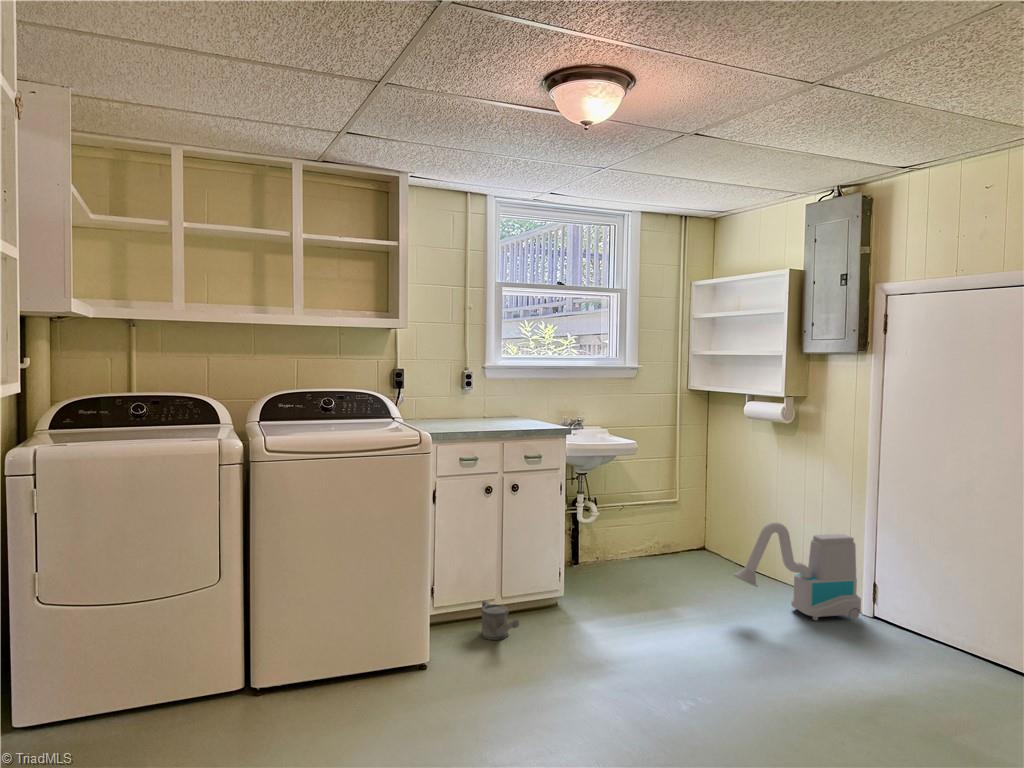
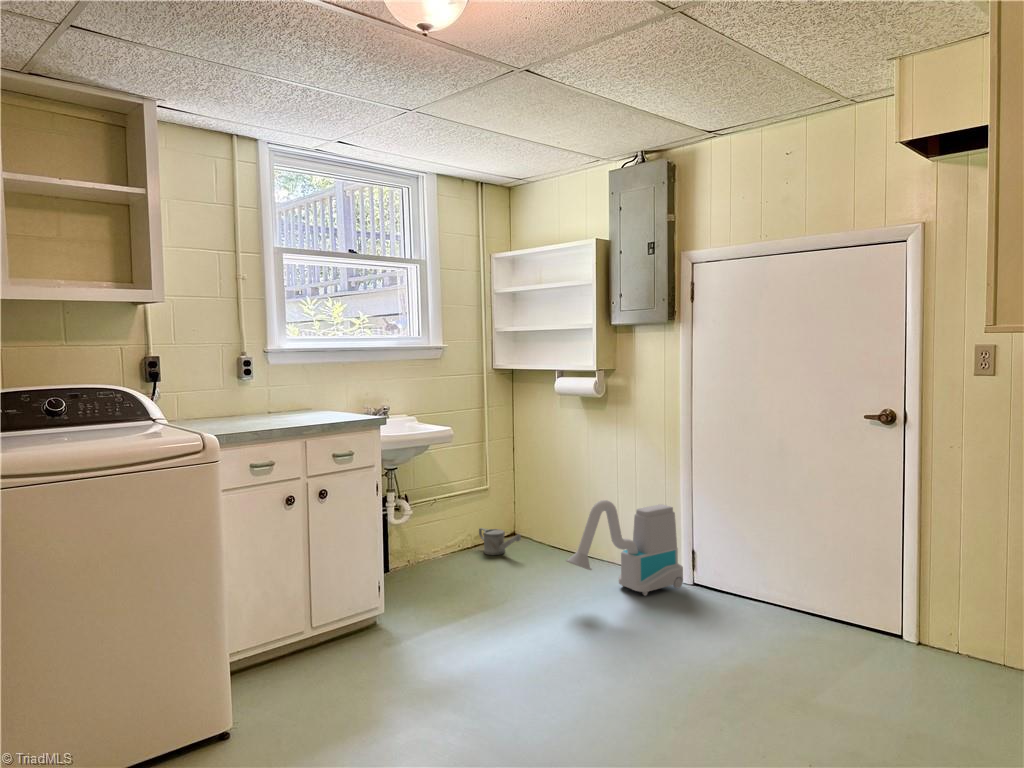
watering can: present [481,601,519,640] -> present [479,528,521,555]

